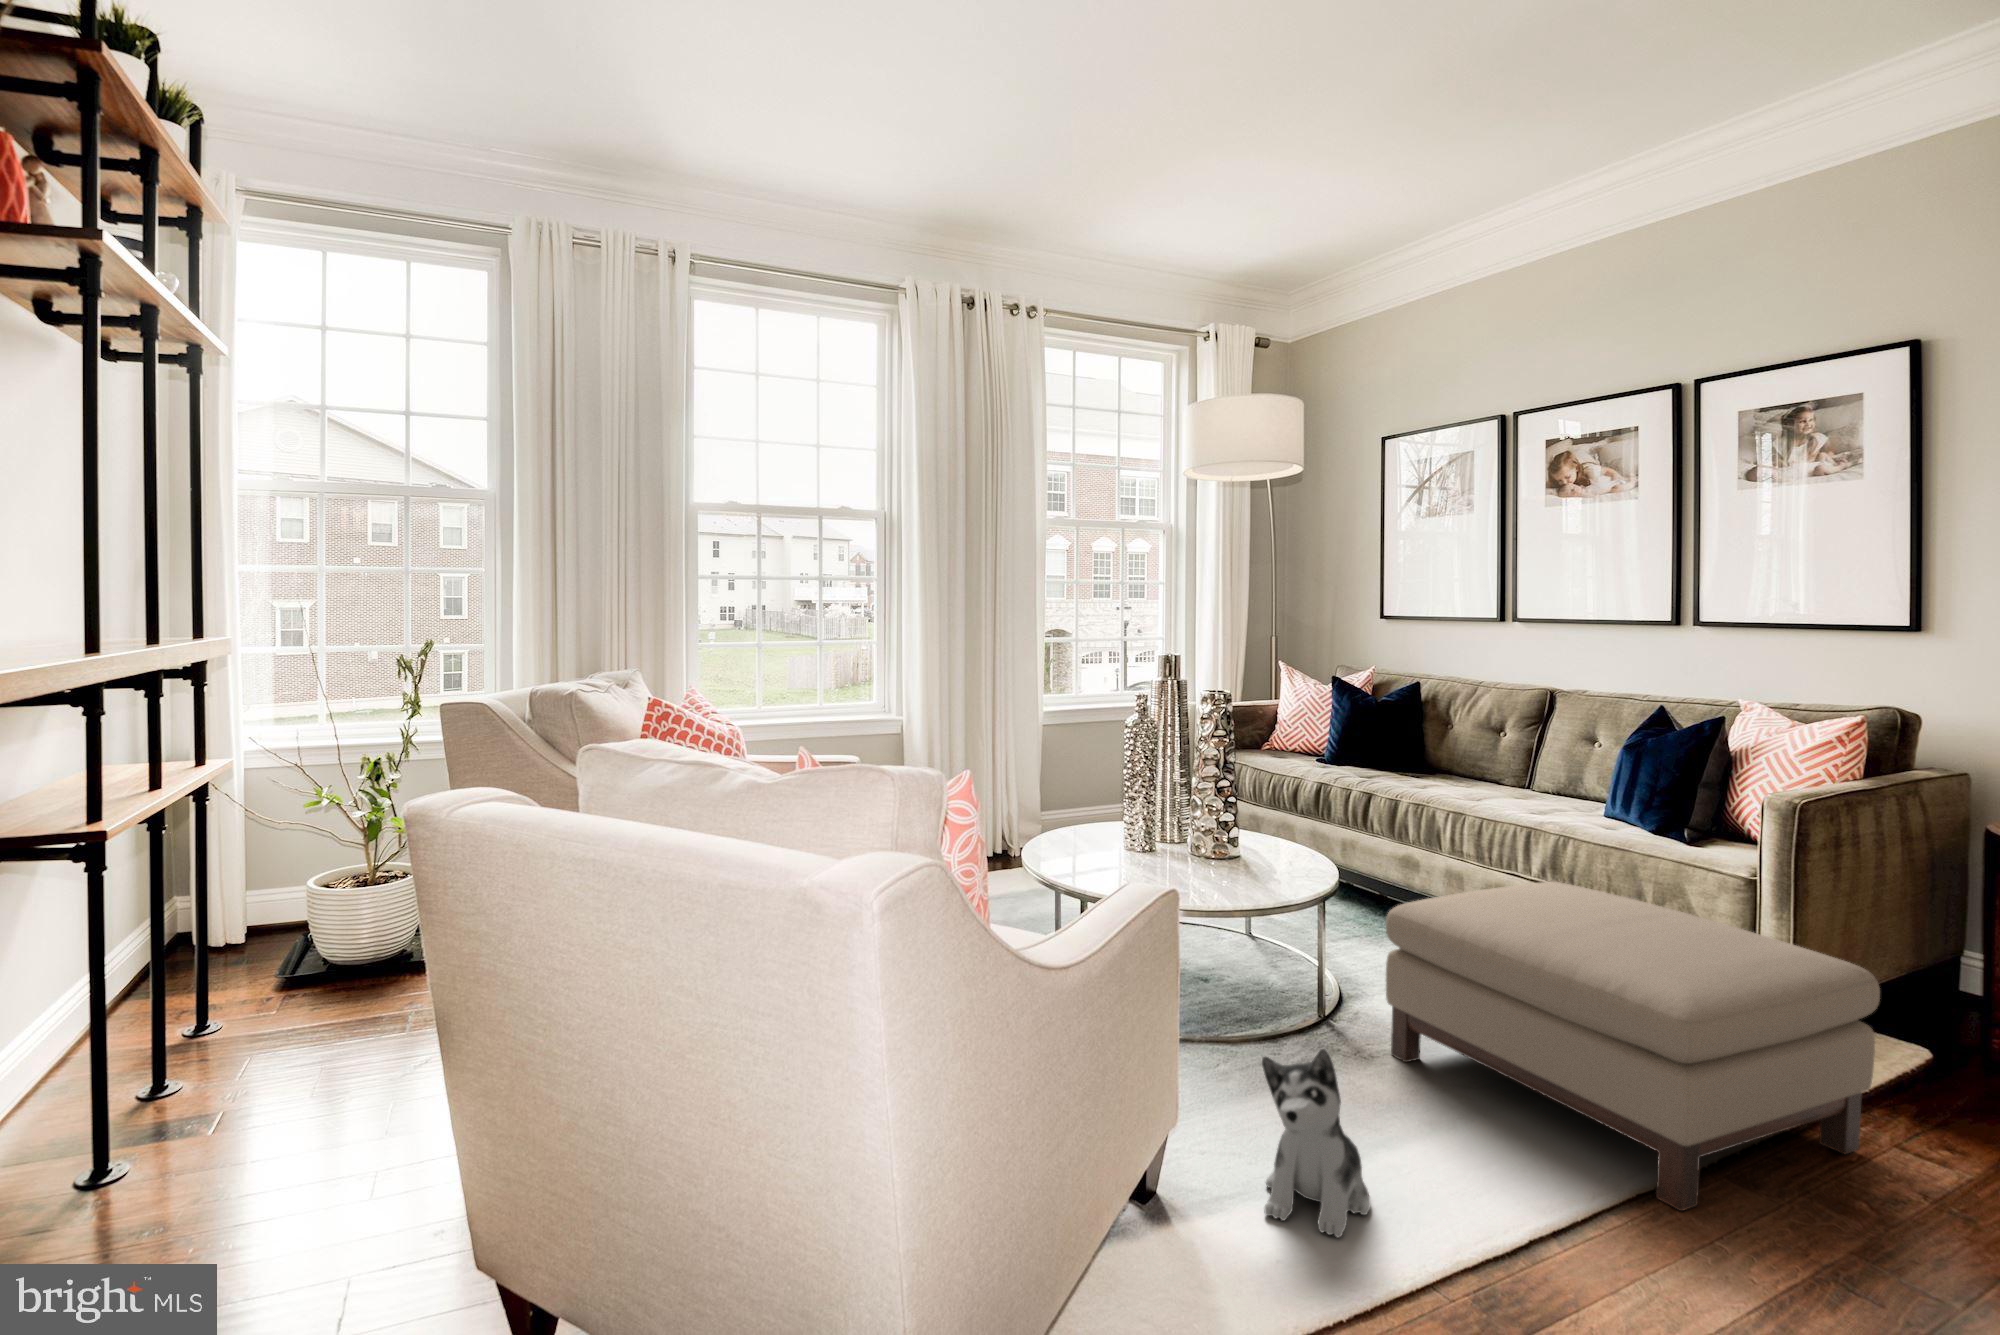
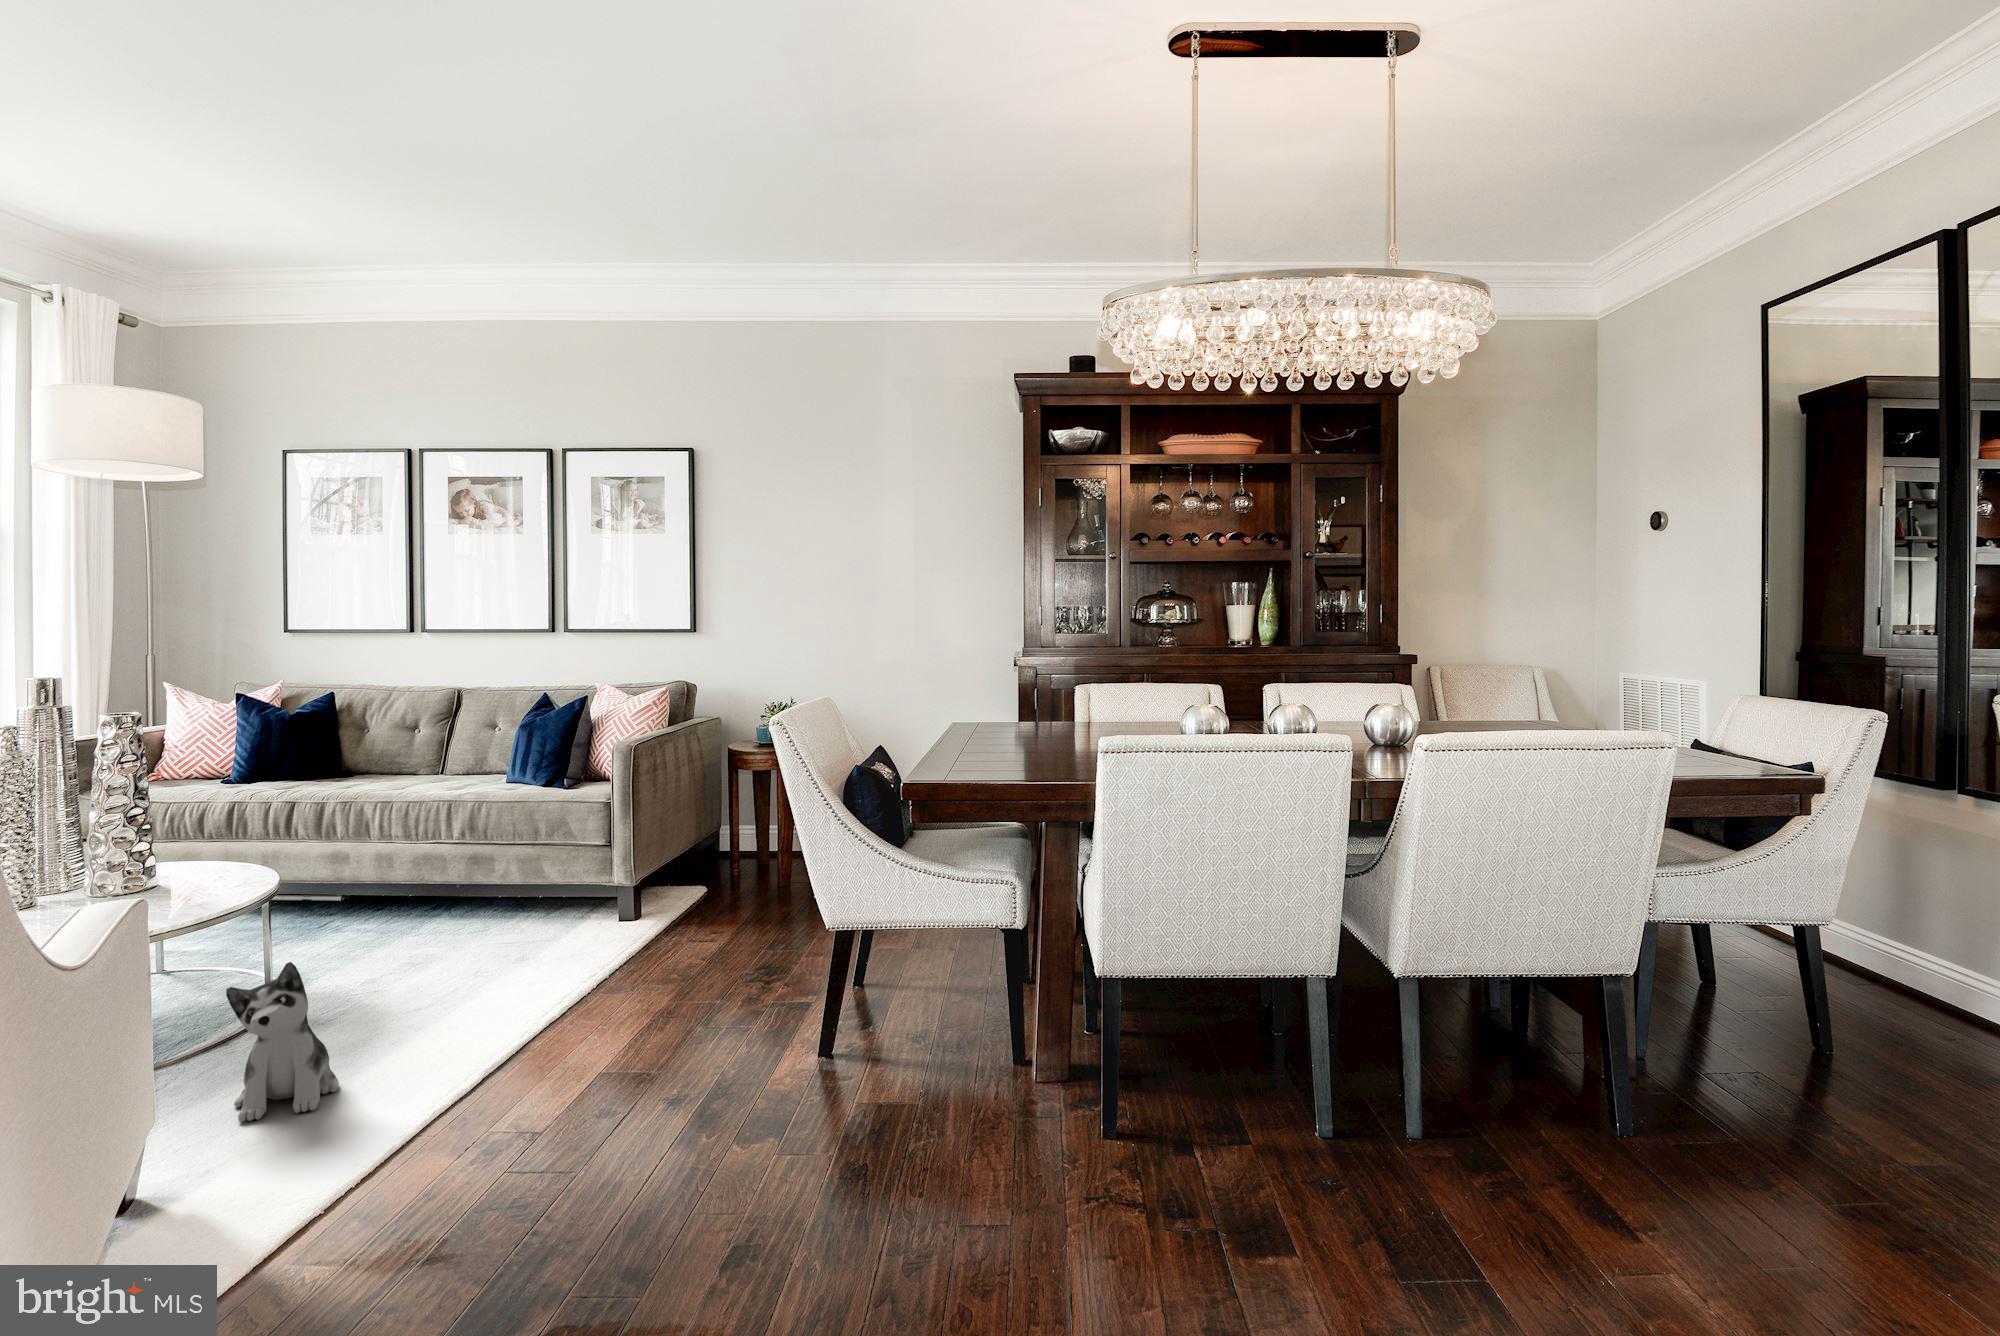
ottoman: present [1385,882,1880,1211] -> none [328,830,678,1014]

